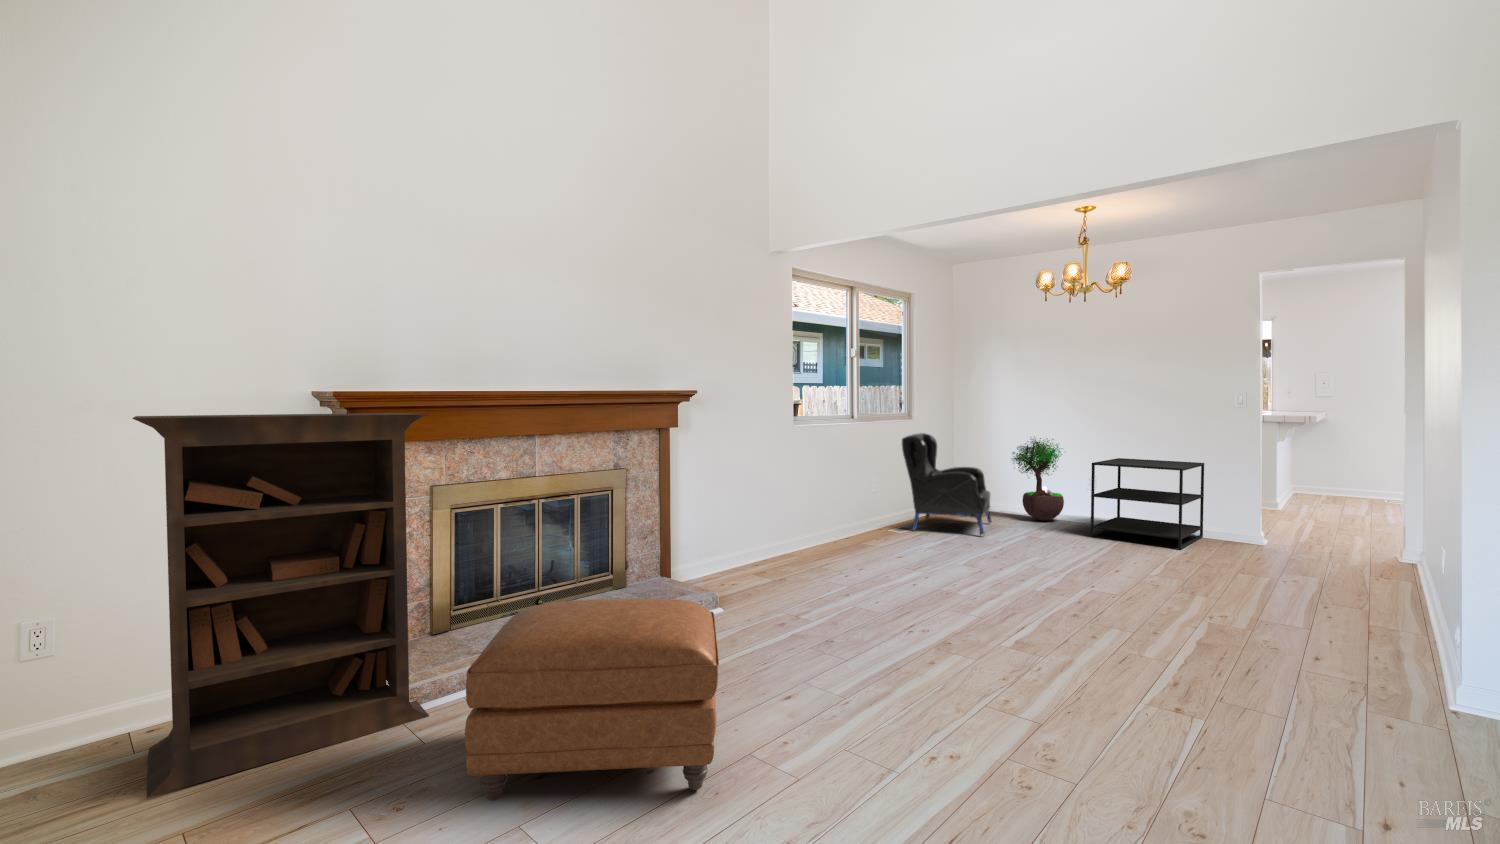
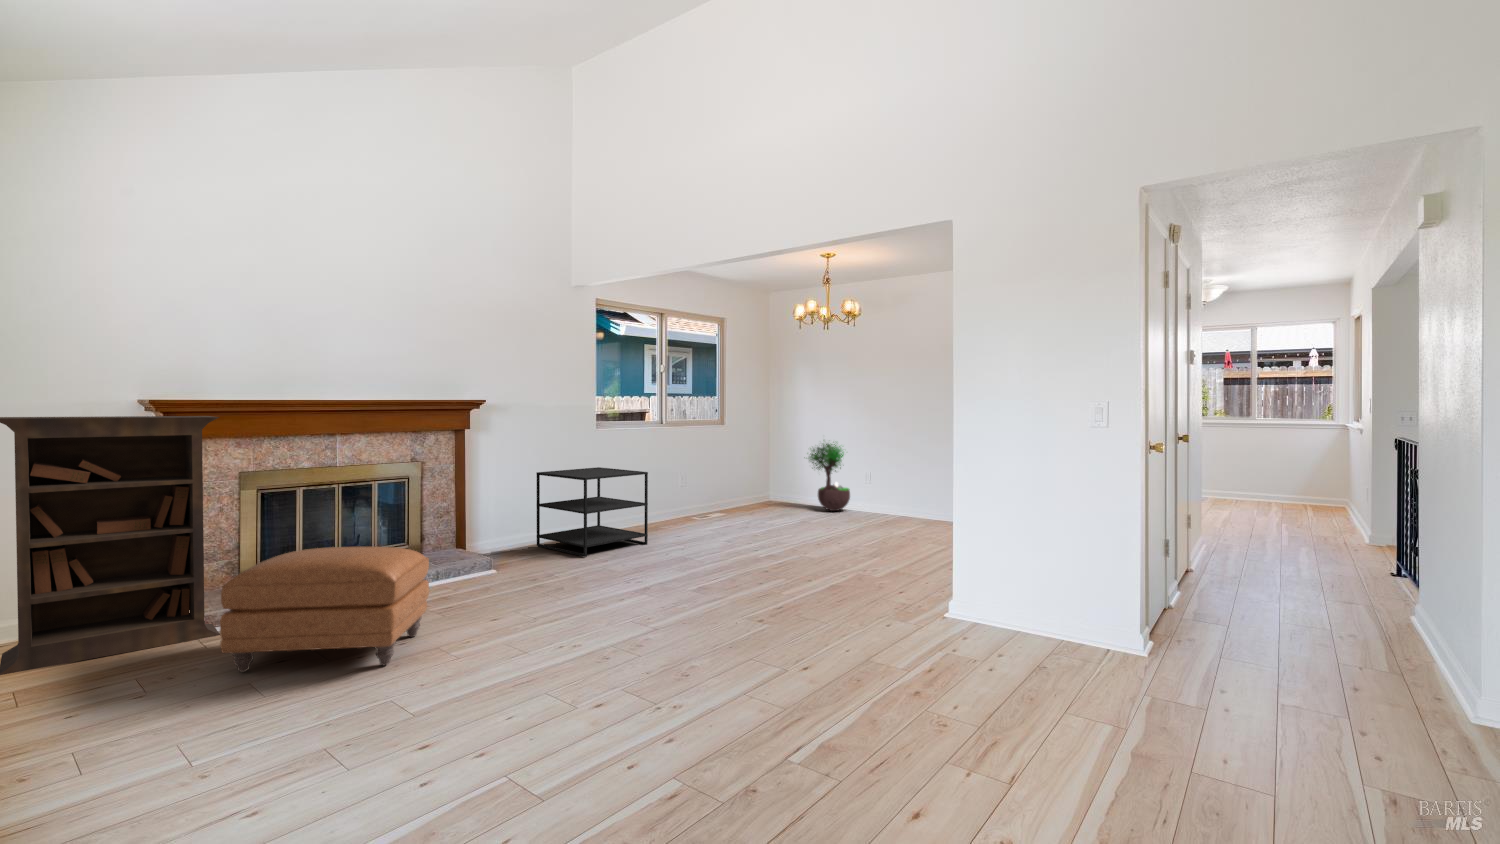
armchair: present [902,433,991,535] -> none [705,436,787,522]
side table: present [1091,458,1204,549] -> present [536,467,648,557]

